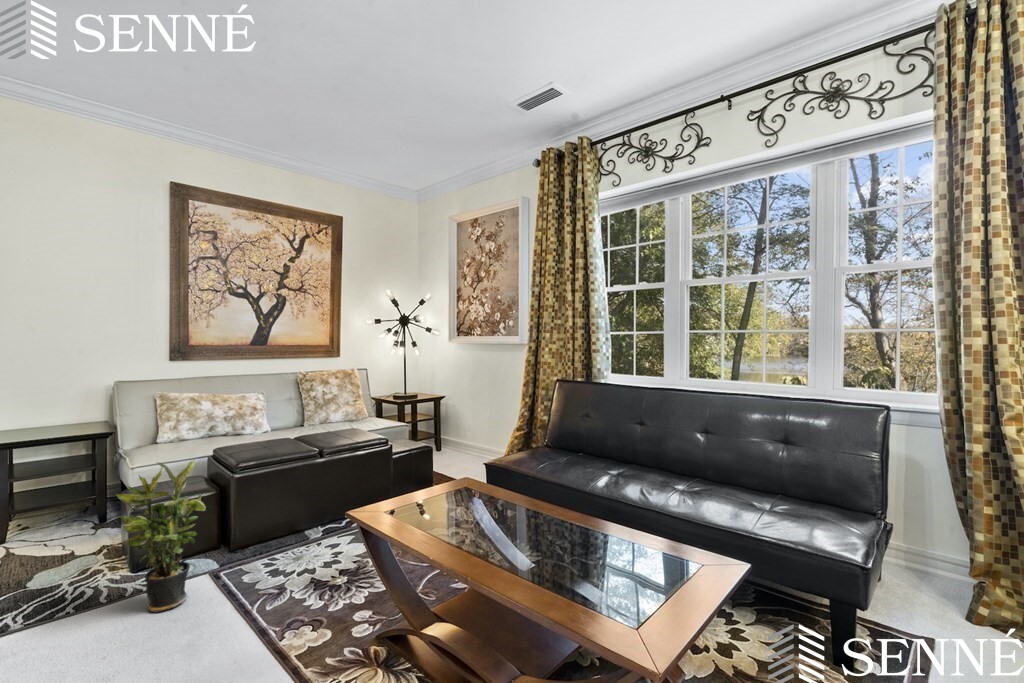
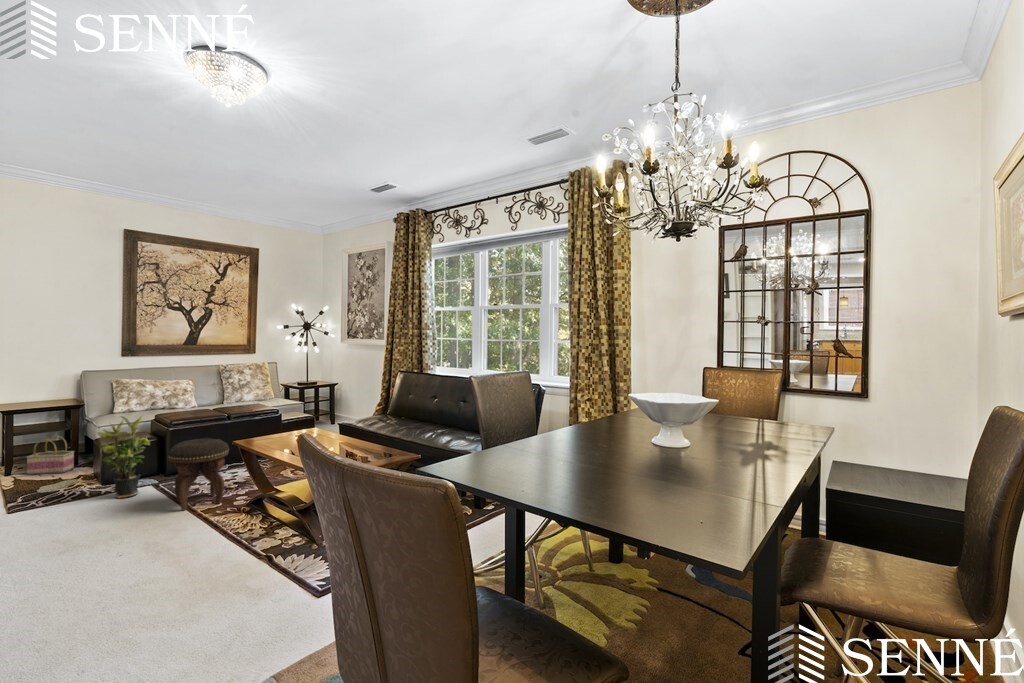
basket: none [24,482,98,546] -> present [27,436,74,475]
footstool: none [238,505,341,656] -> present [168,438,229,510]

